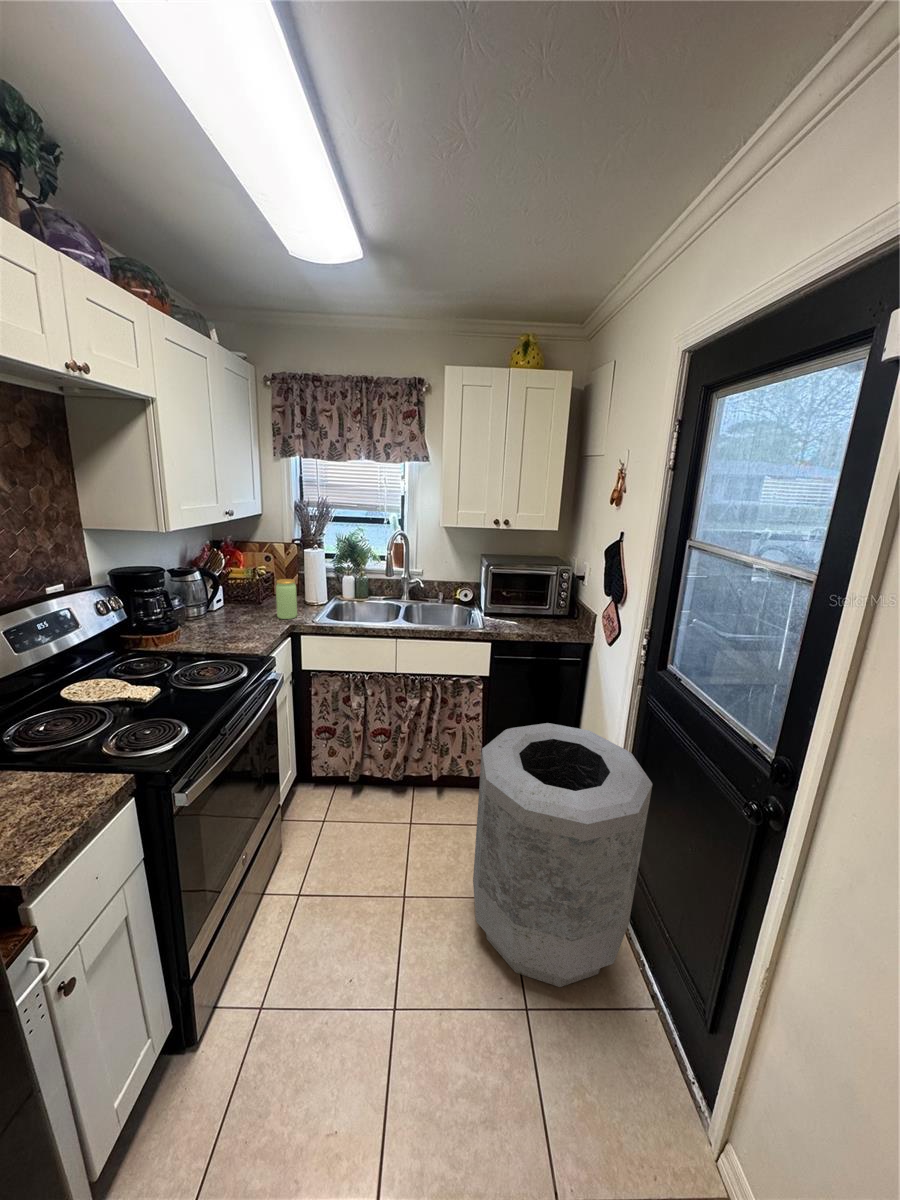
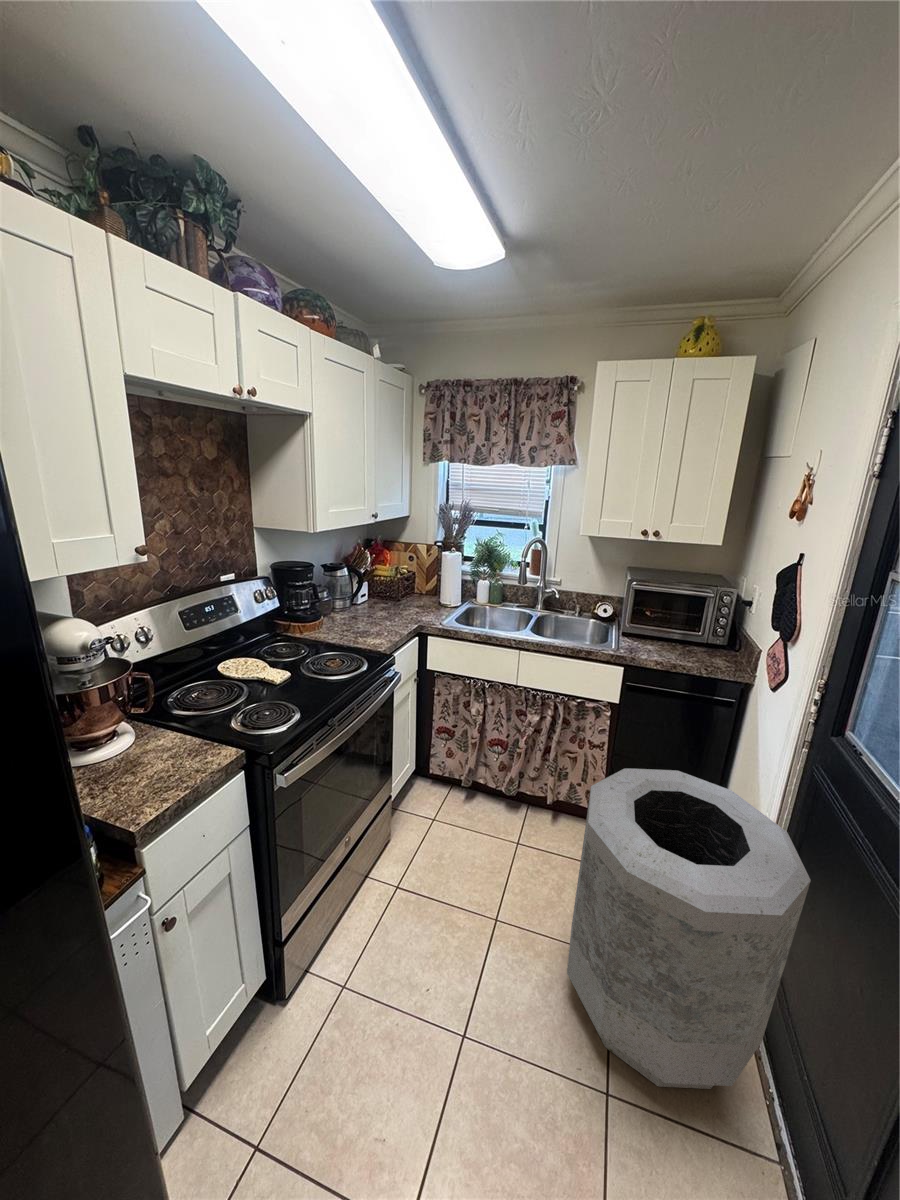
jar: present [276,579,297,619] -> none [410,580,429,618]

